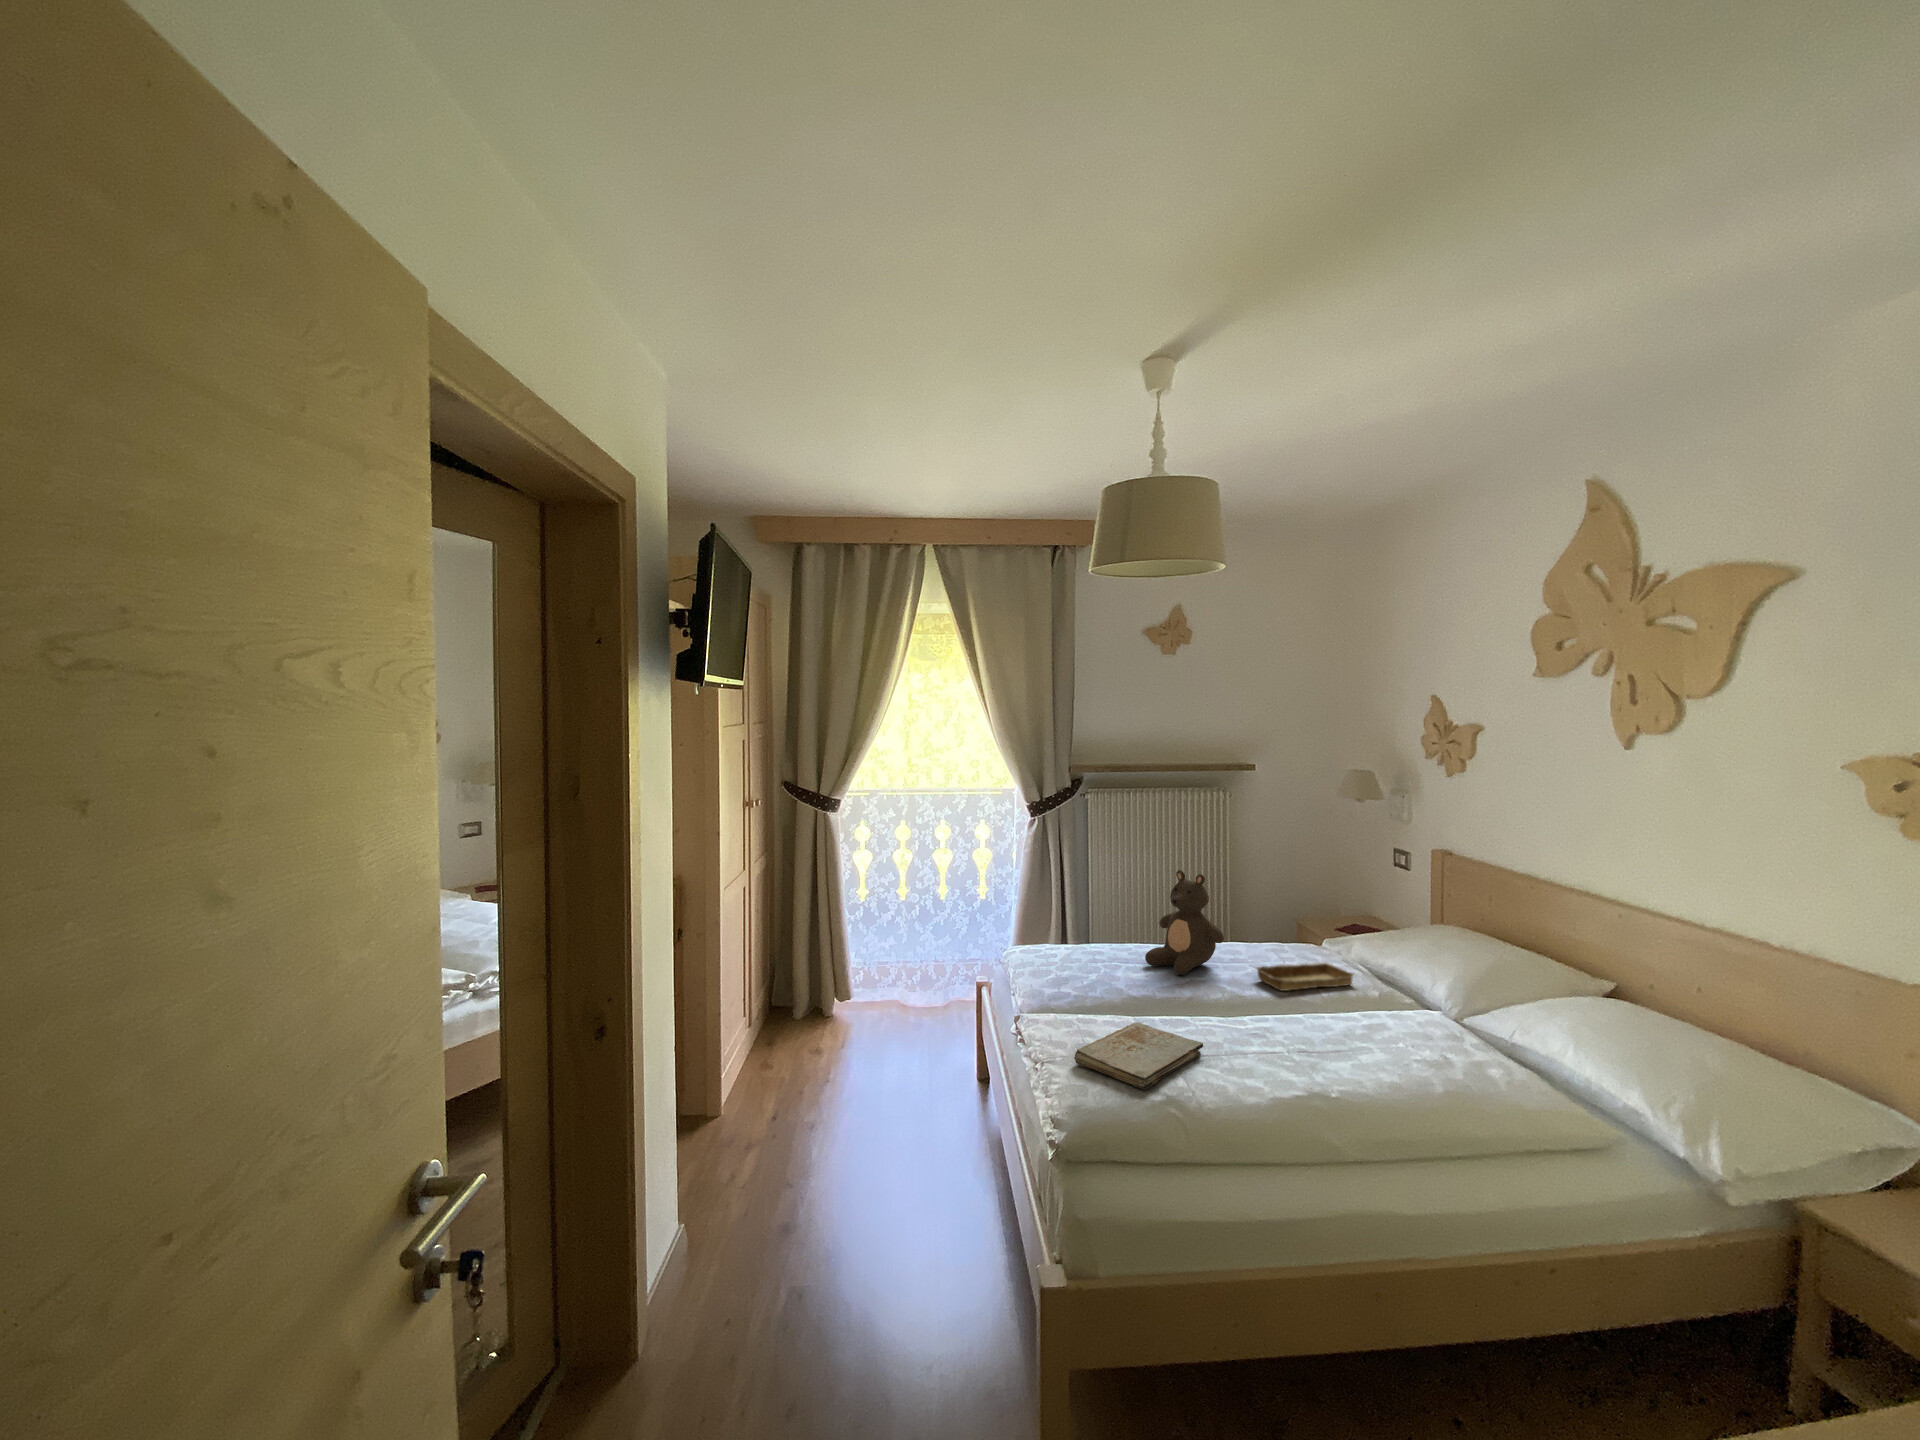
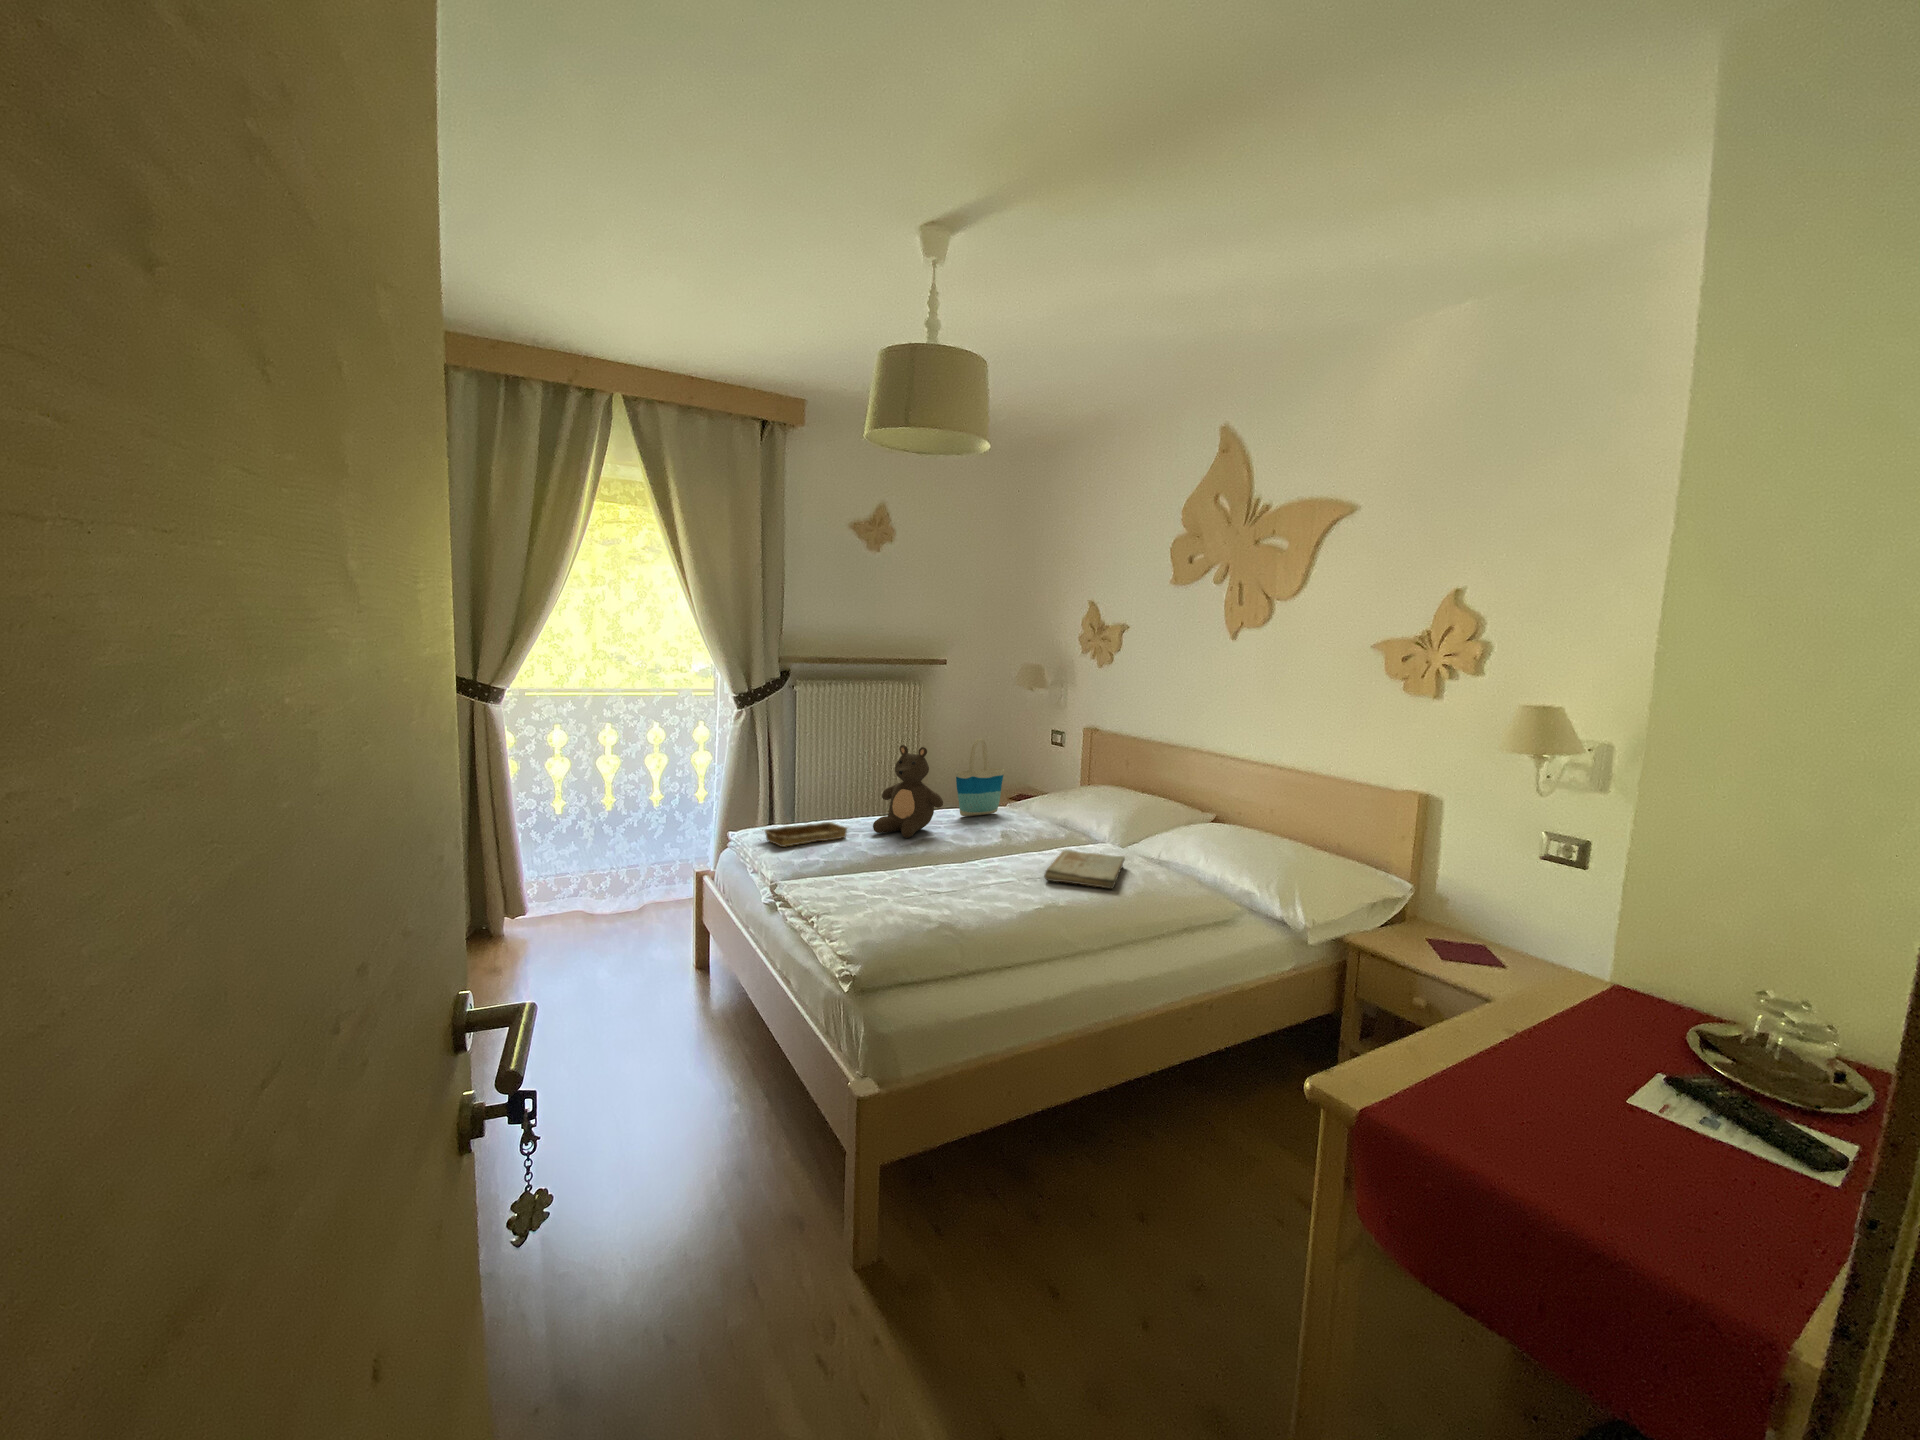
tote bag: none [1248,864,1311,952] -> present [956,739,1004,816]
tray: present [1253,963,1354,991] -> present [762,822,848,847]
book: present [1074,1022,1203,1090] -> present [1044,850,1125,889]

